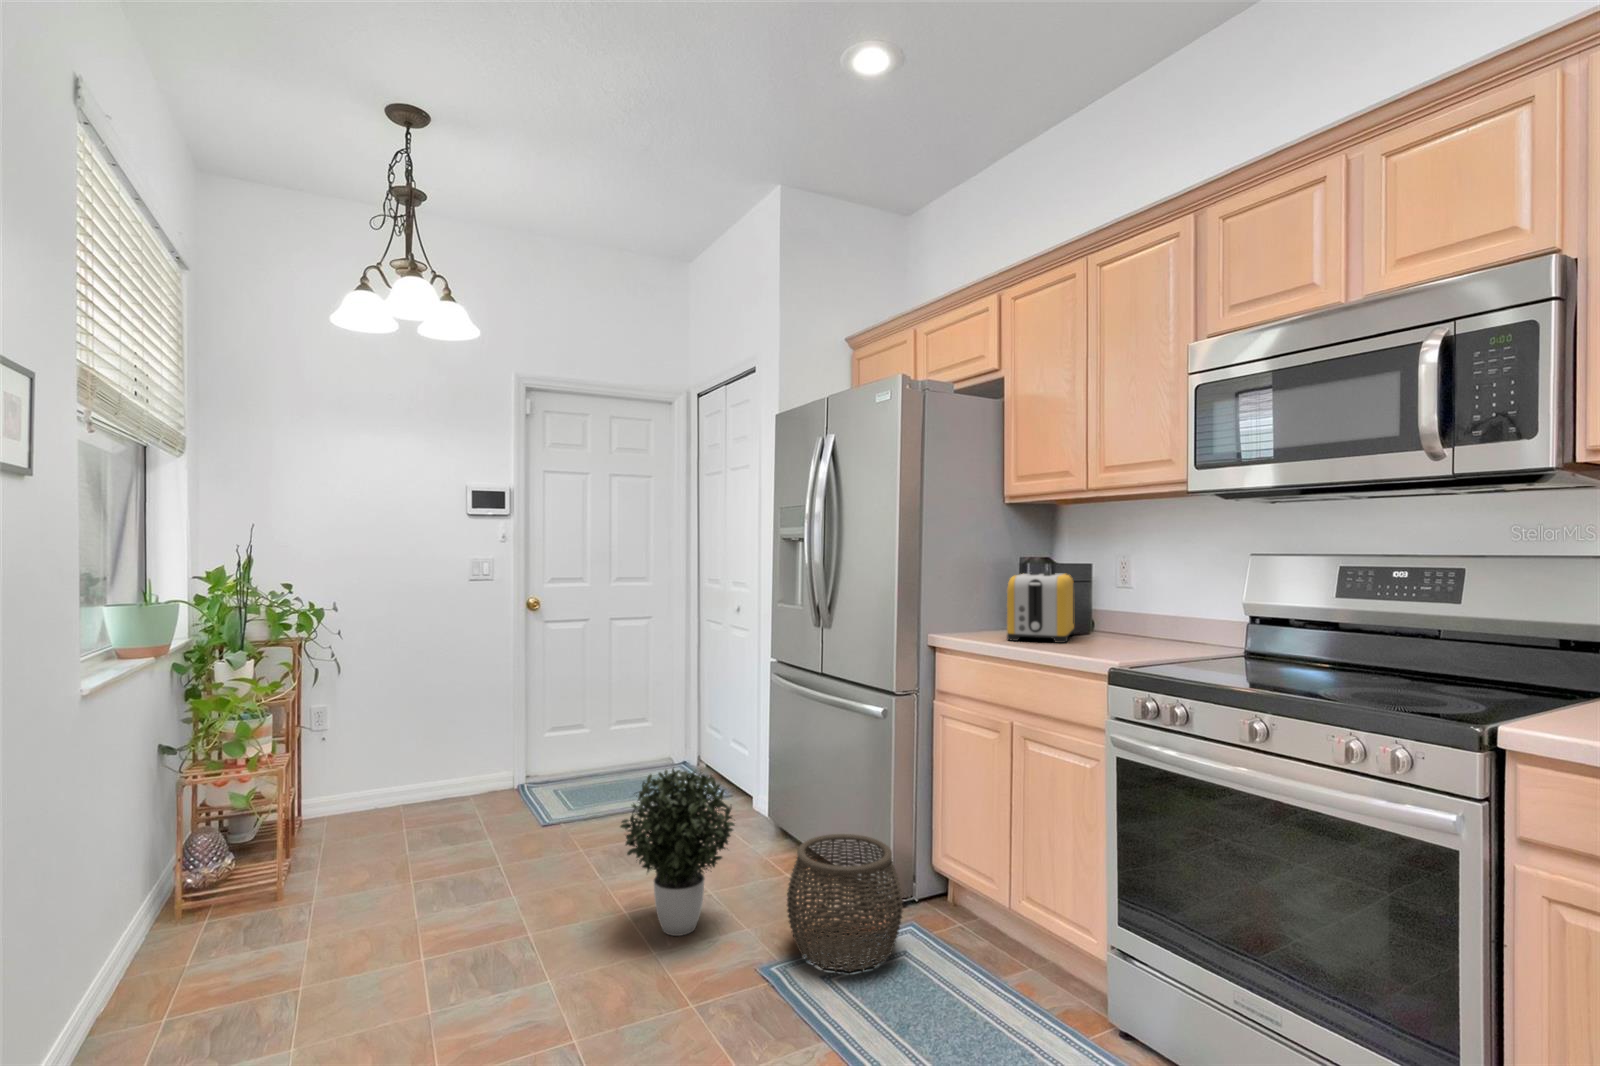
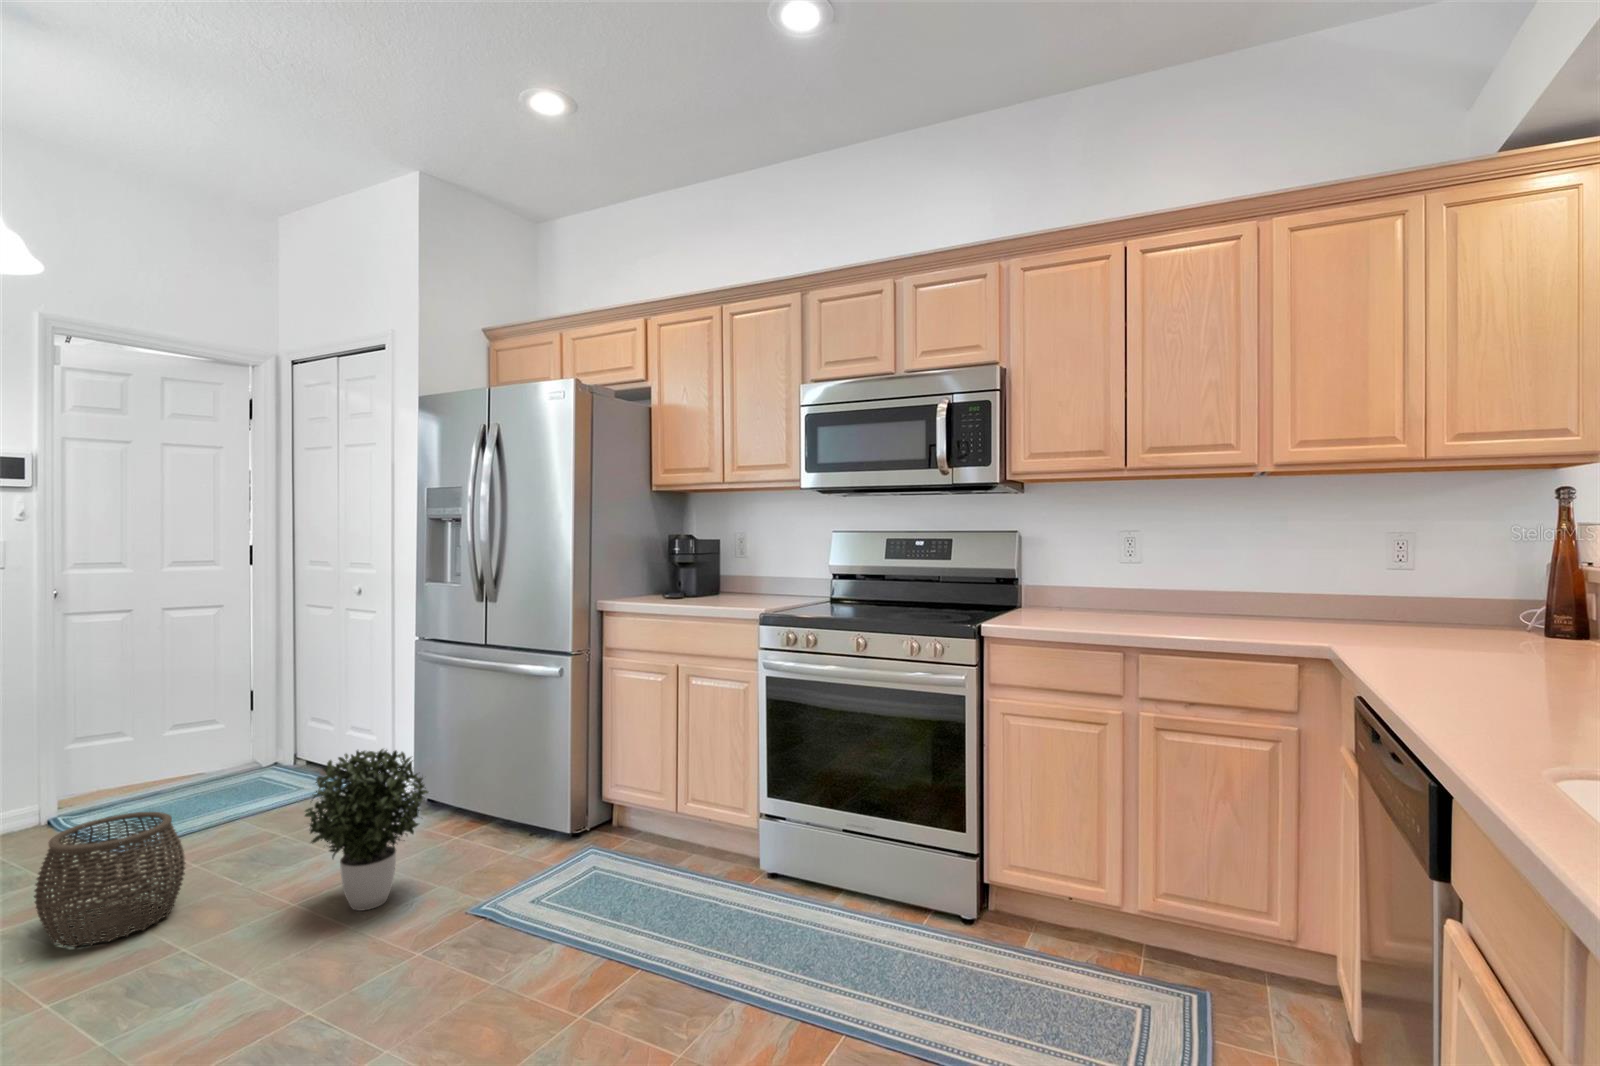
toaster: present [1007,573,1074,643] -> none [662,550,708,603]
woven basket: present [787,834,903,972] -> present [34,812,185,947]

